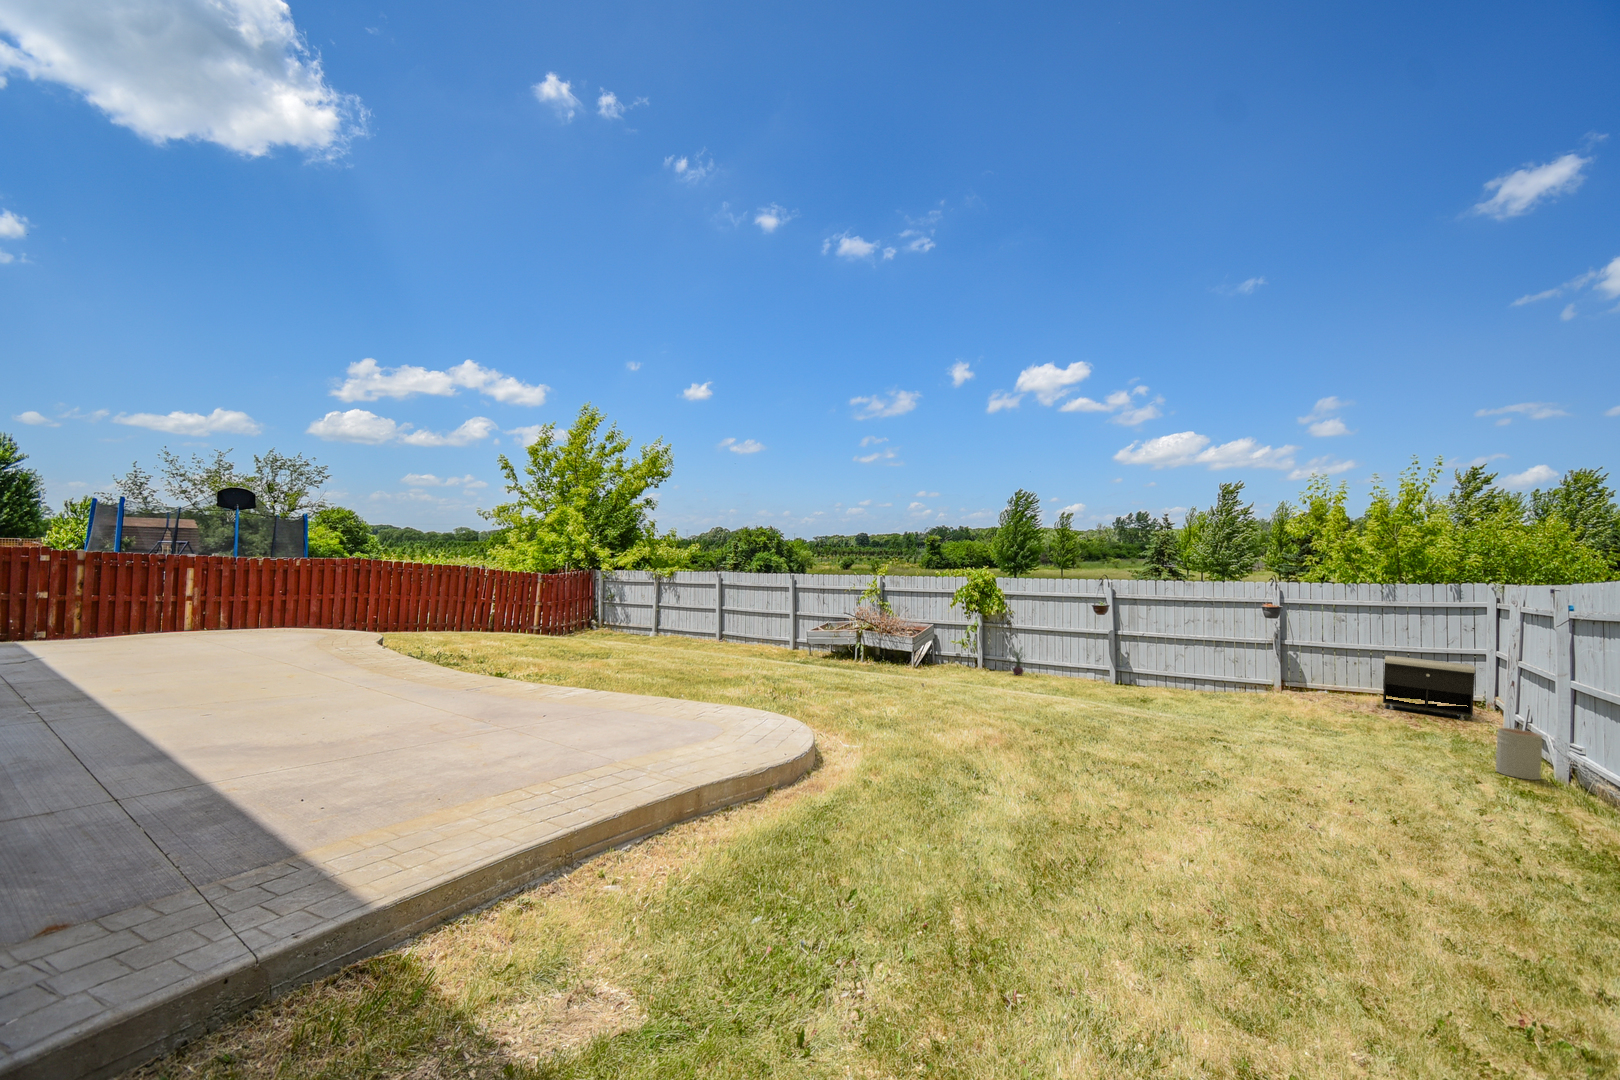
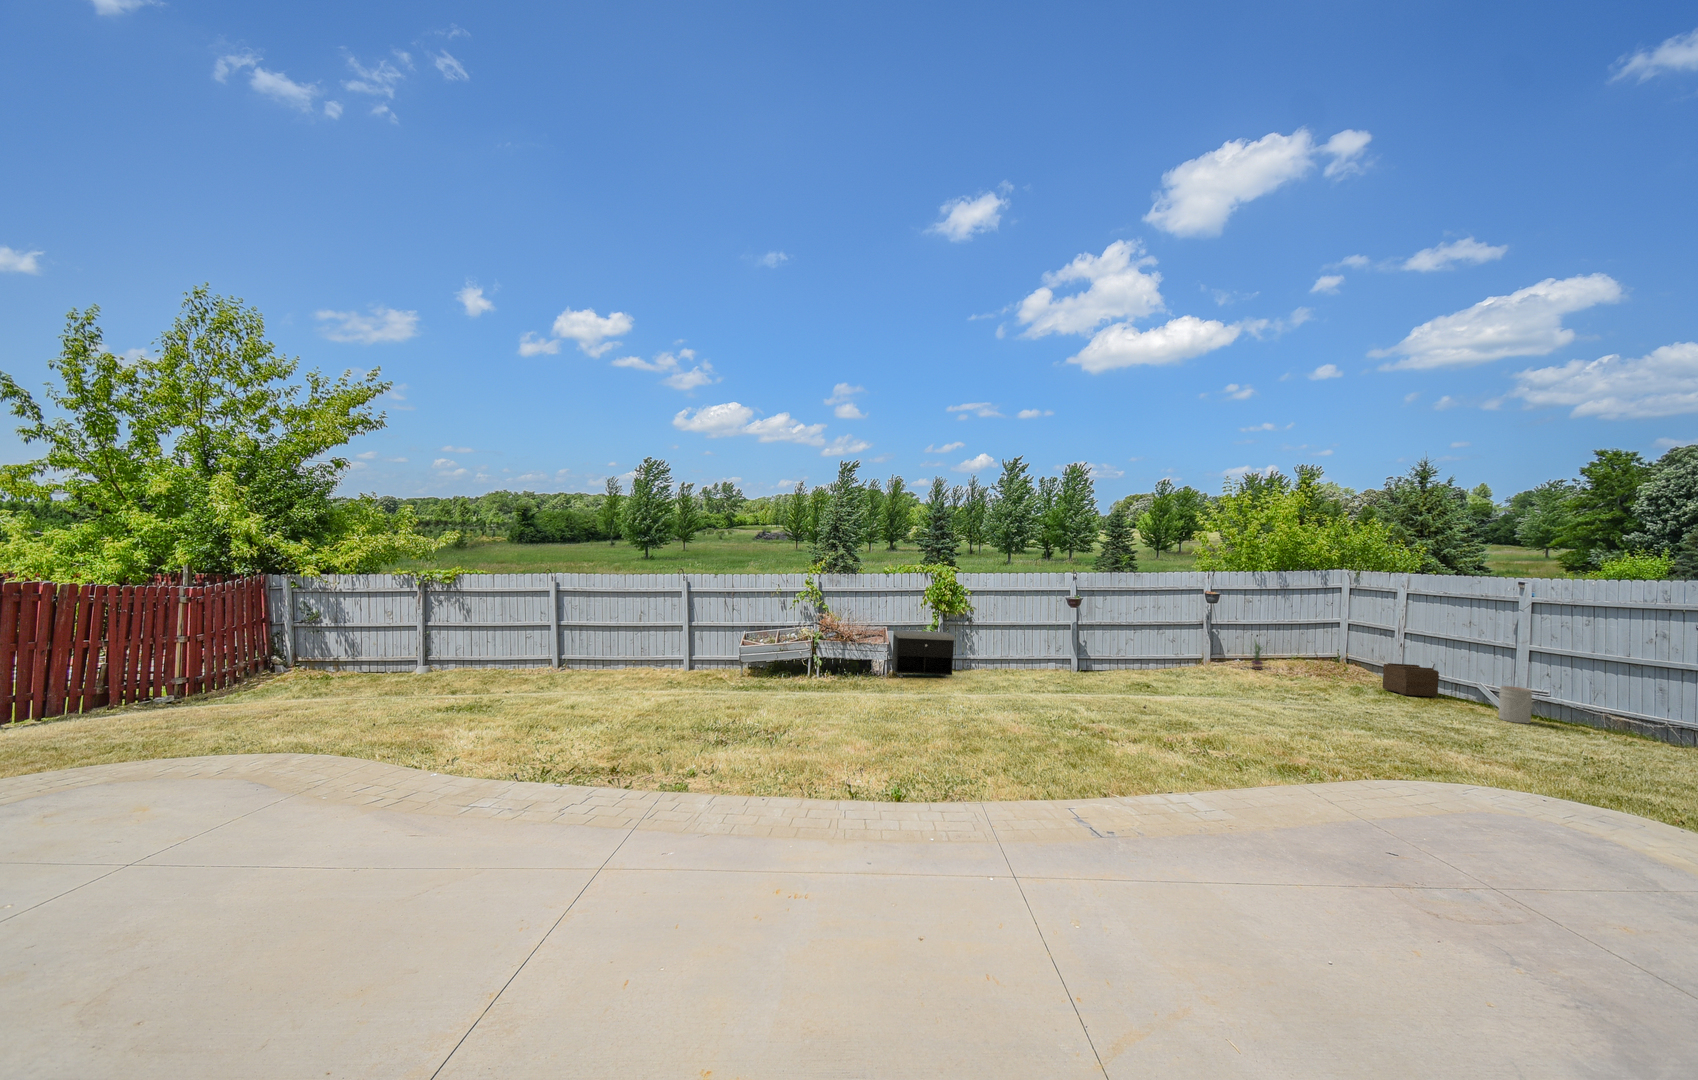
decorative plant: present [1013,648,1023,676] -> present [1251,640,1263,670]
storage bench: present [1383,655,1475,720] -> present [892,630,954,678]
wooden crate: none [1452,700,1512,748] -> present [1383,663,1439,697]

